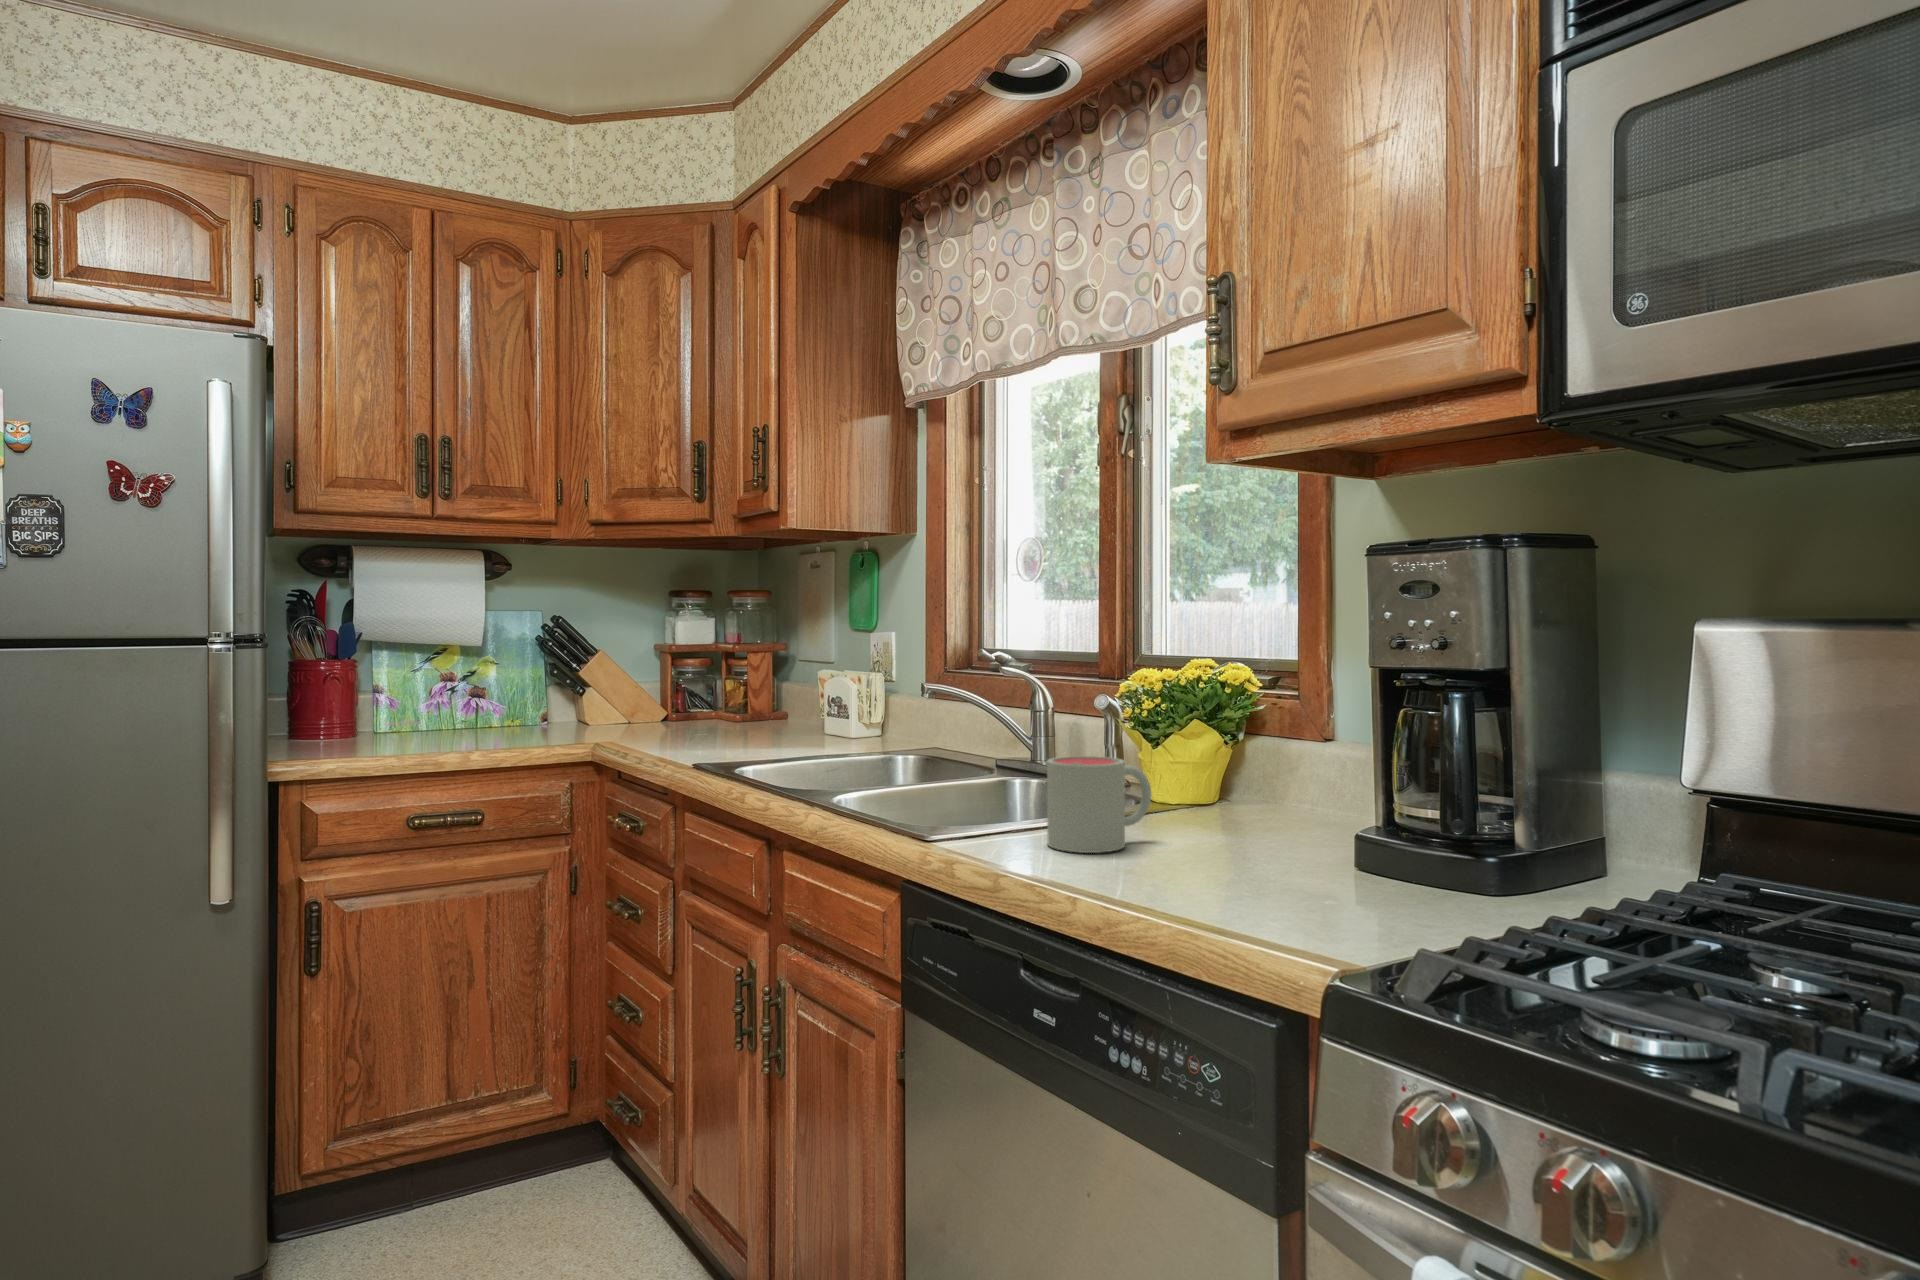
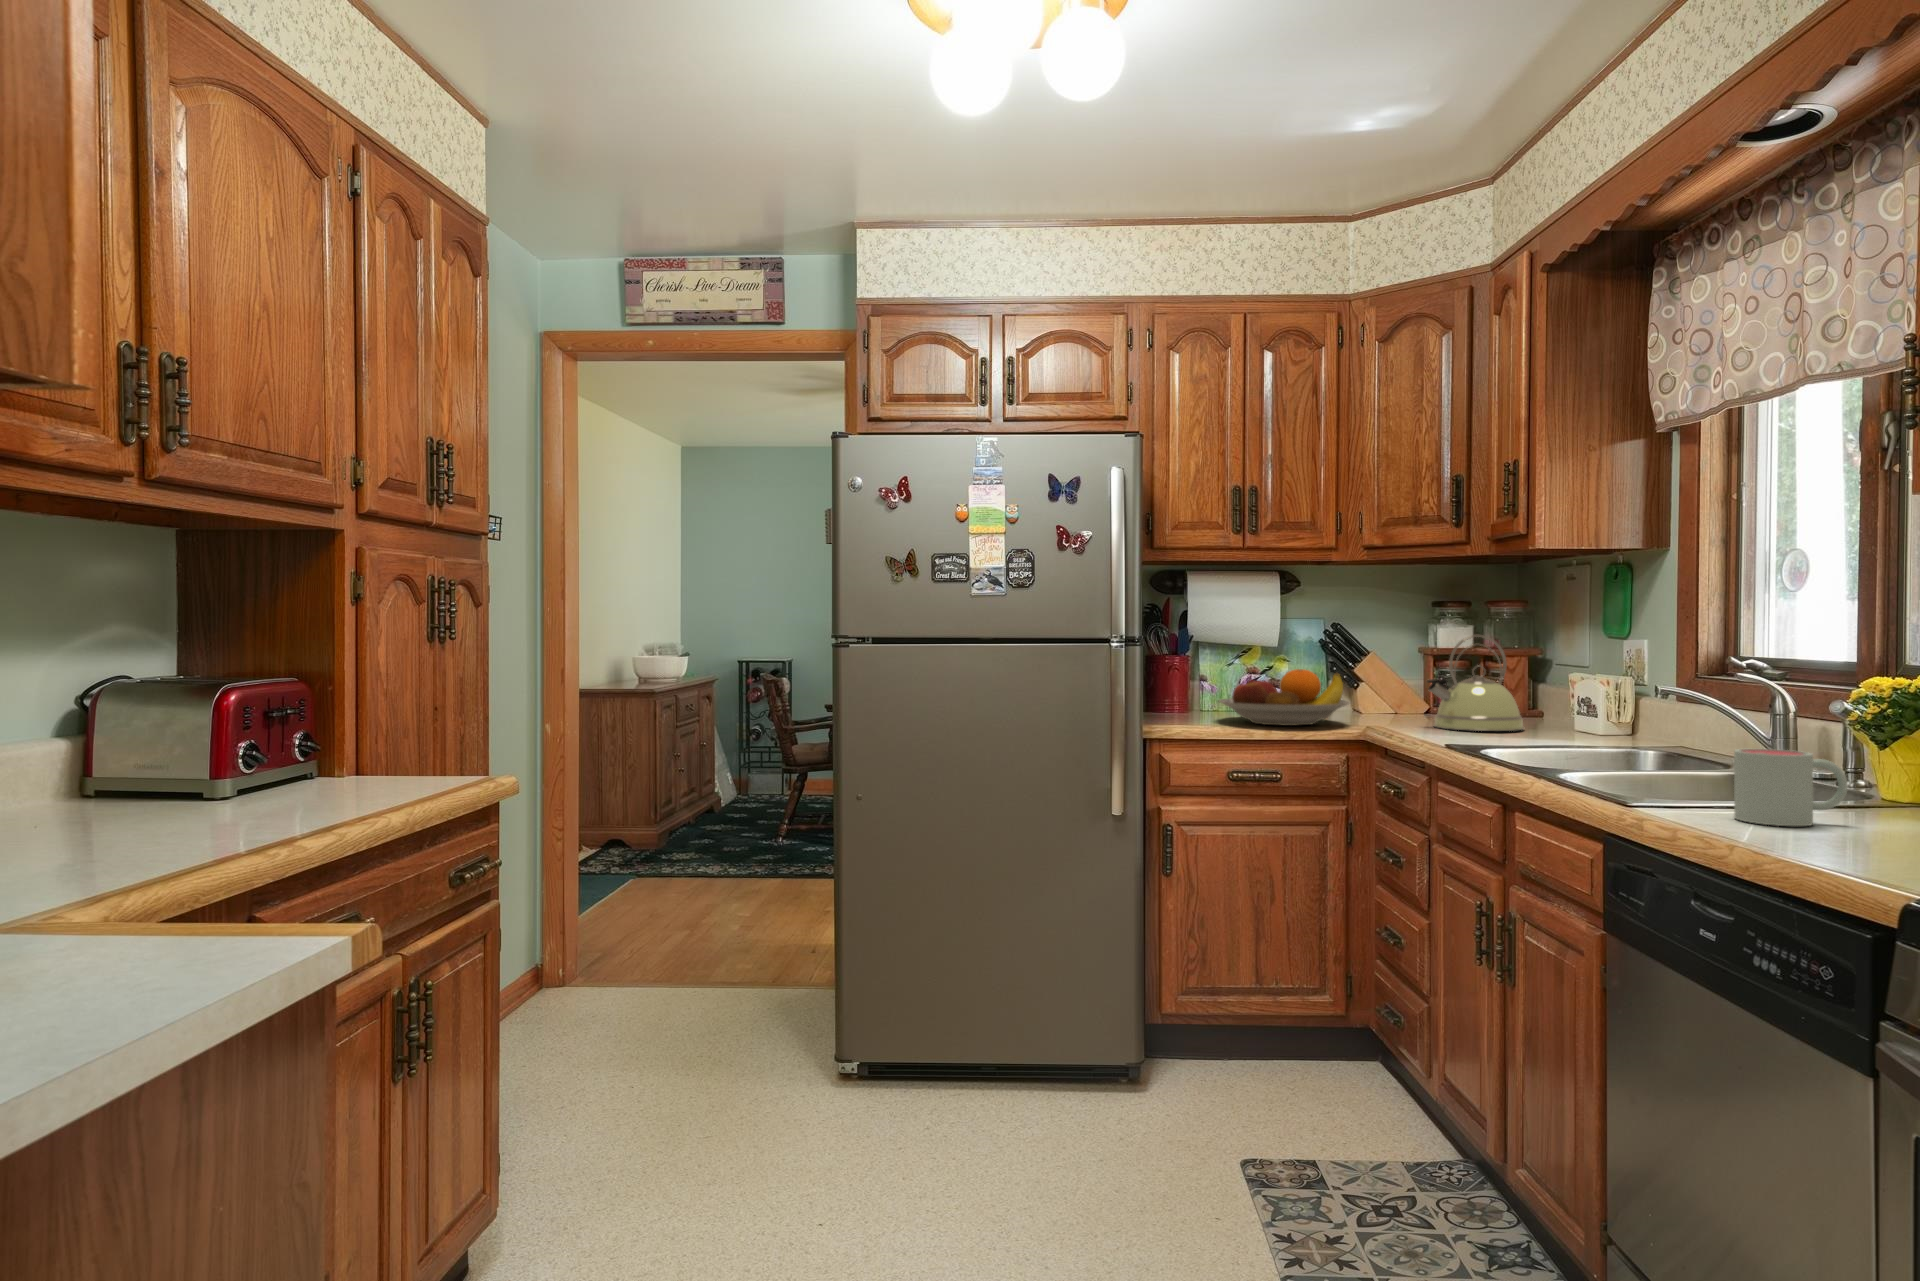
kettle: none [669,626,775,739] -> present [1427,635,1524,731]
fruit bowl: none [390,671,577,748] -> present [1219,669,1350,726]

